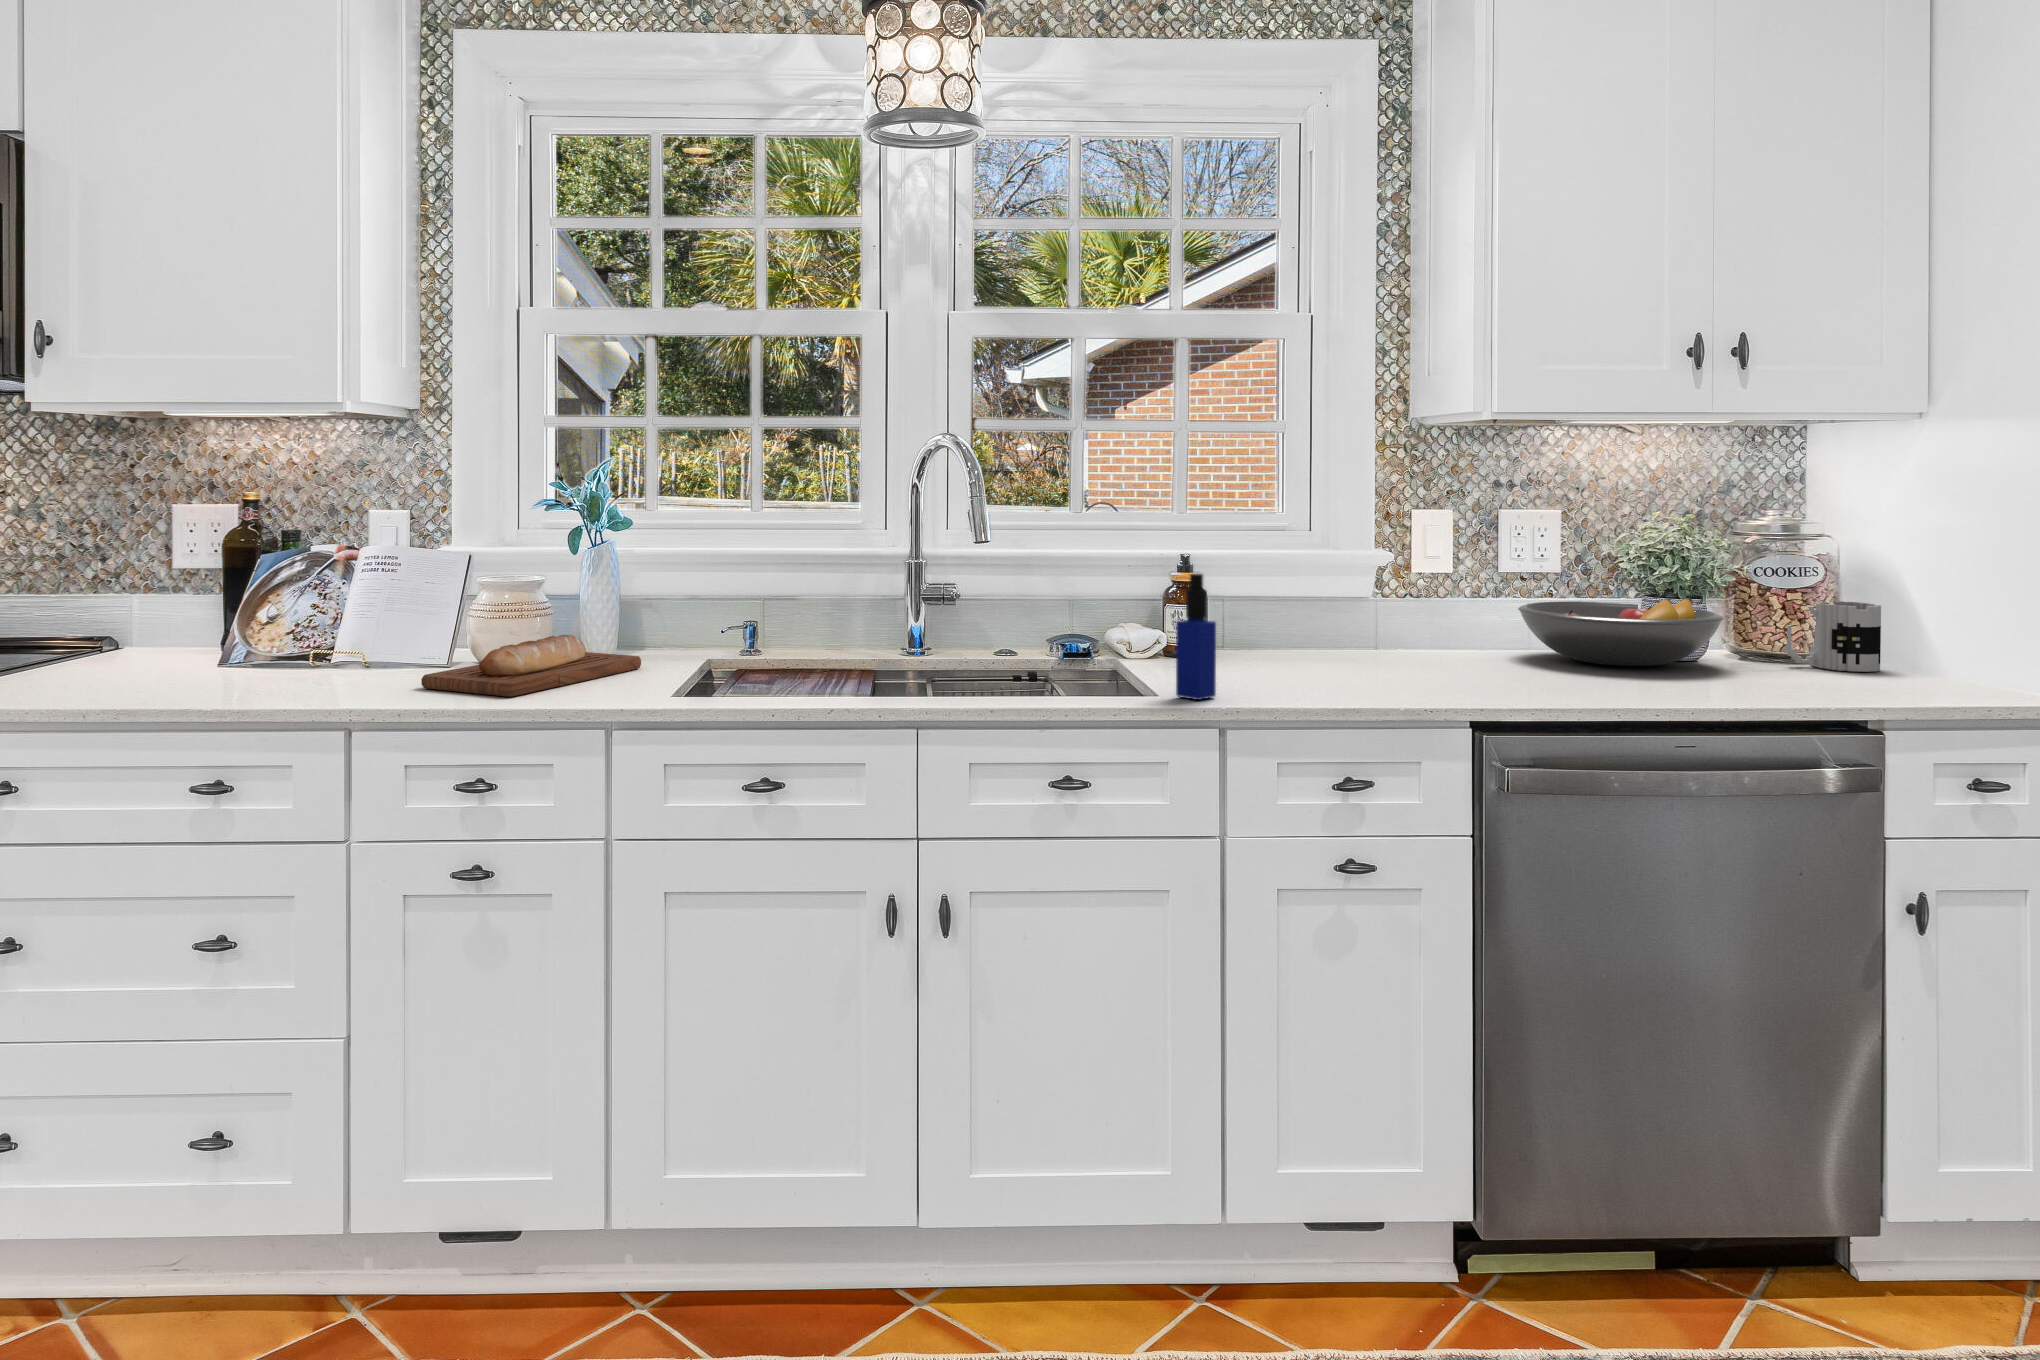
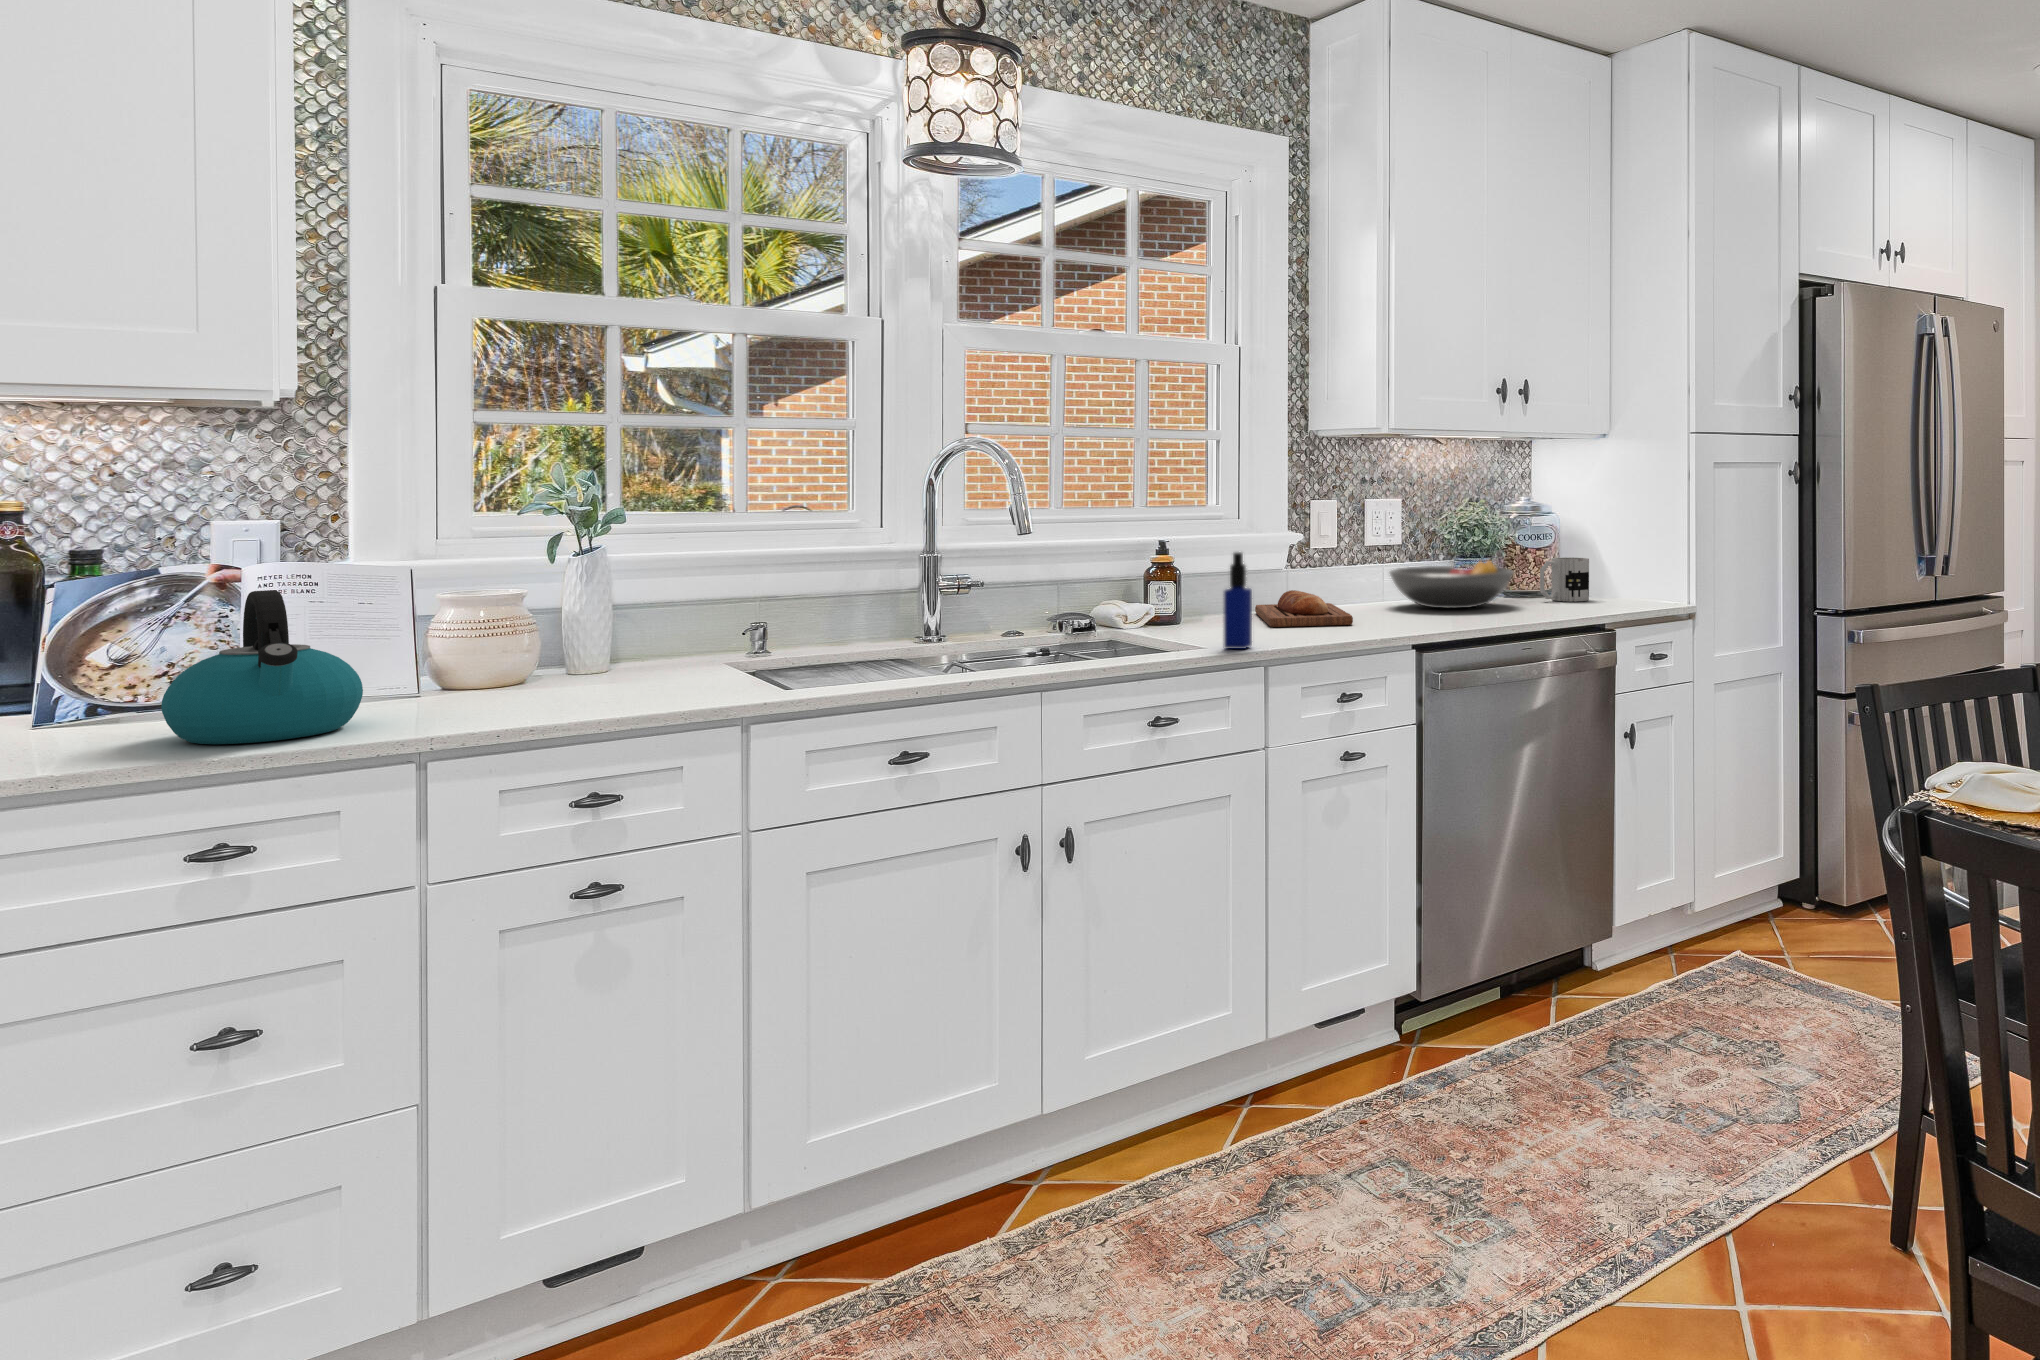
kettle: none [205,569,345,698] -> present [161,590,363,744]
bread loaf: present [421,635,641,697] -> present [1255,590,1353,627]

